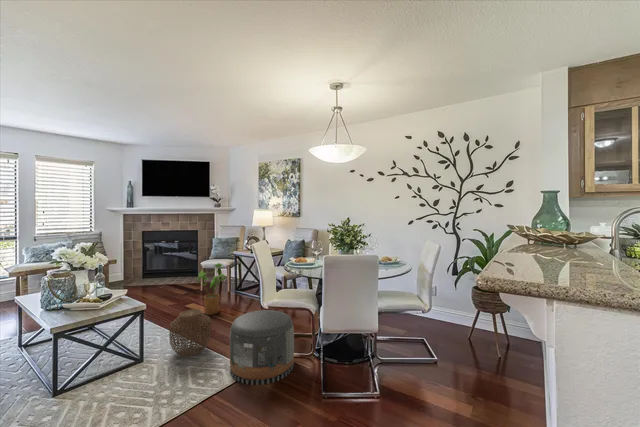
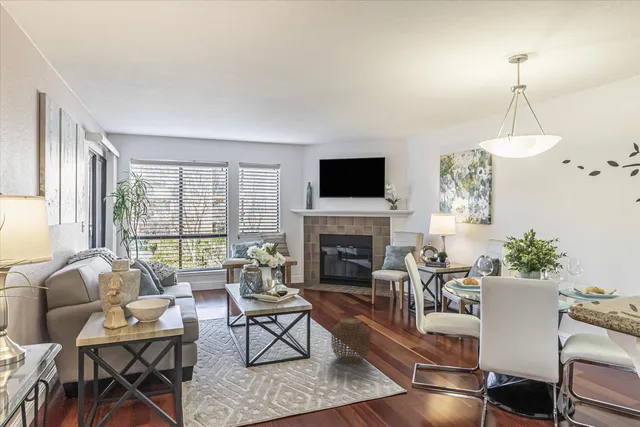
house plant: present [197,263,226,315] -> none [364,274,394,329]
pouf: present [230,310,294,385] -> none [383,330,454,409]

